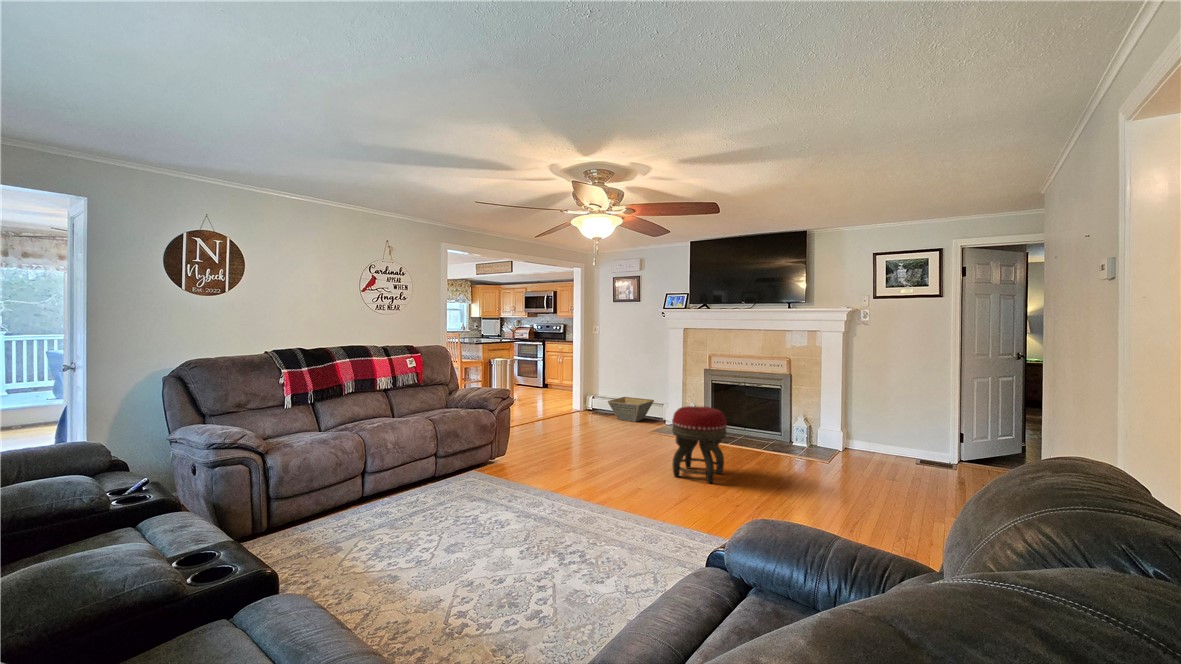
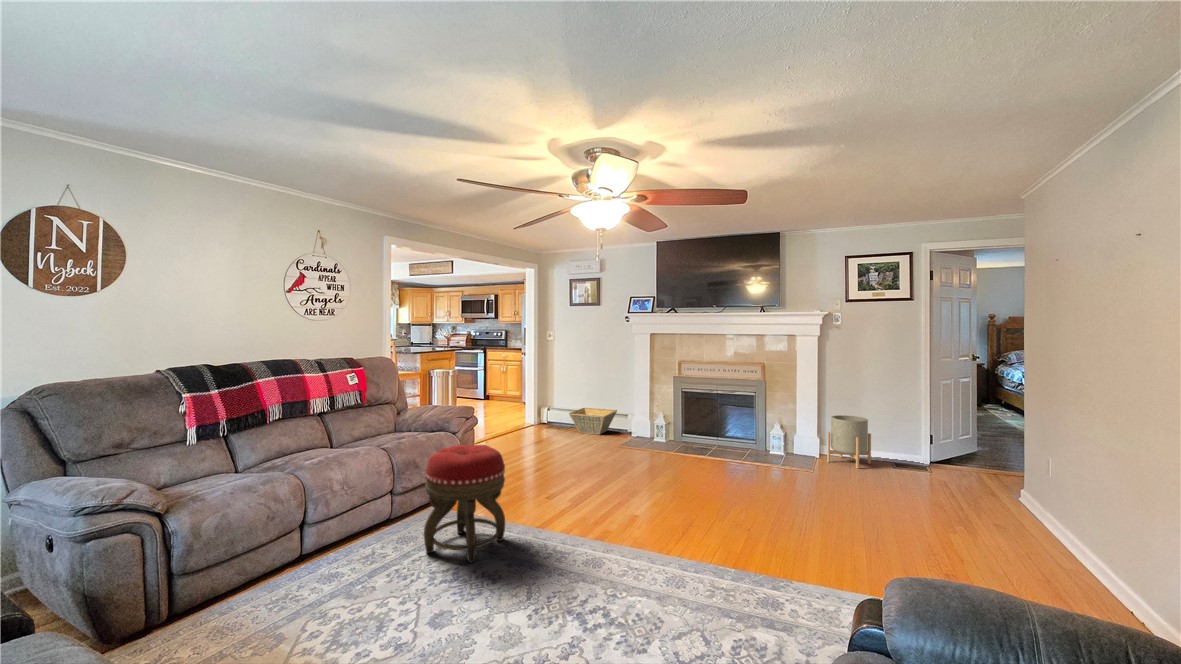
footstool: present [672,406,727,483] -> present [424,445,505,563]
planter: none [850,410,897,463] -> present [827,415,871,469]

